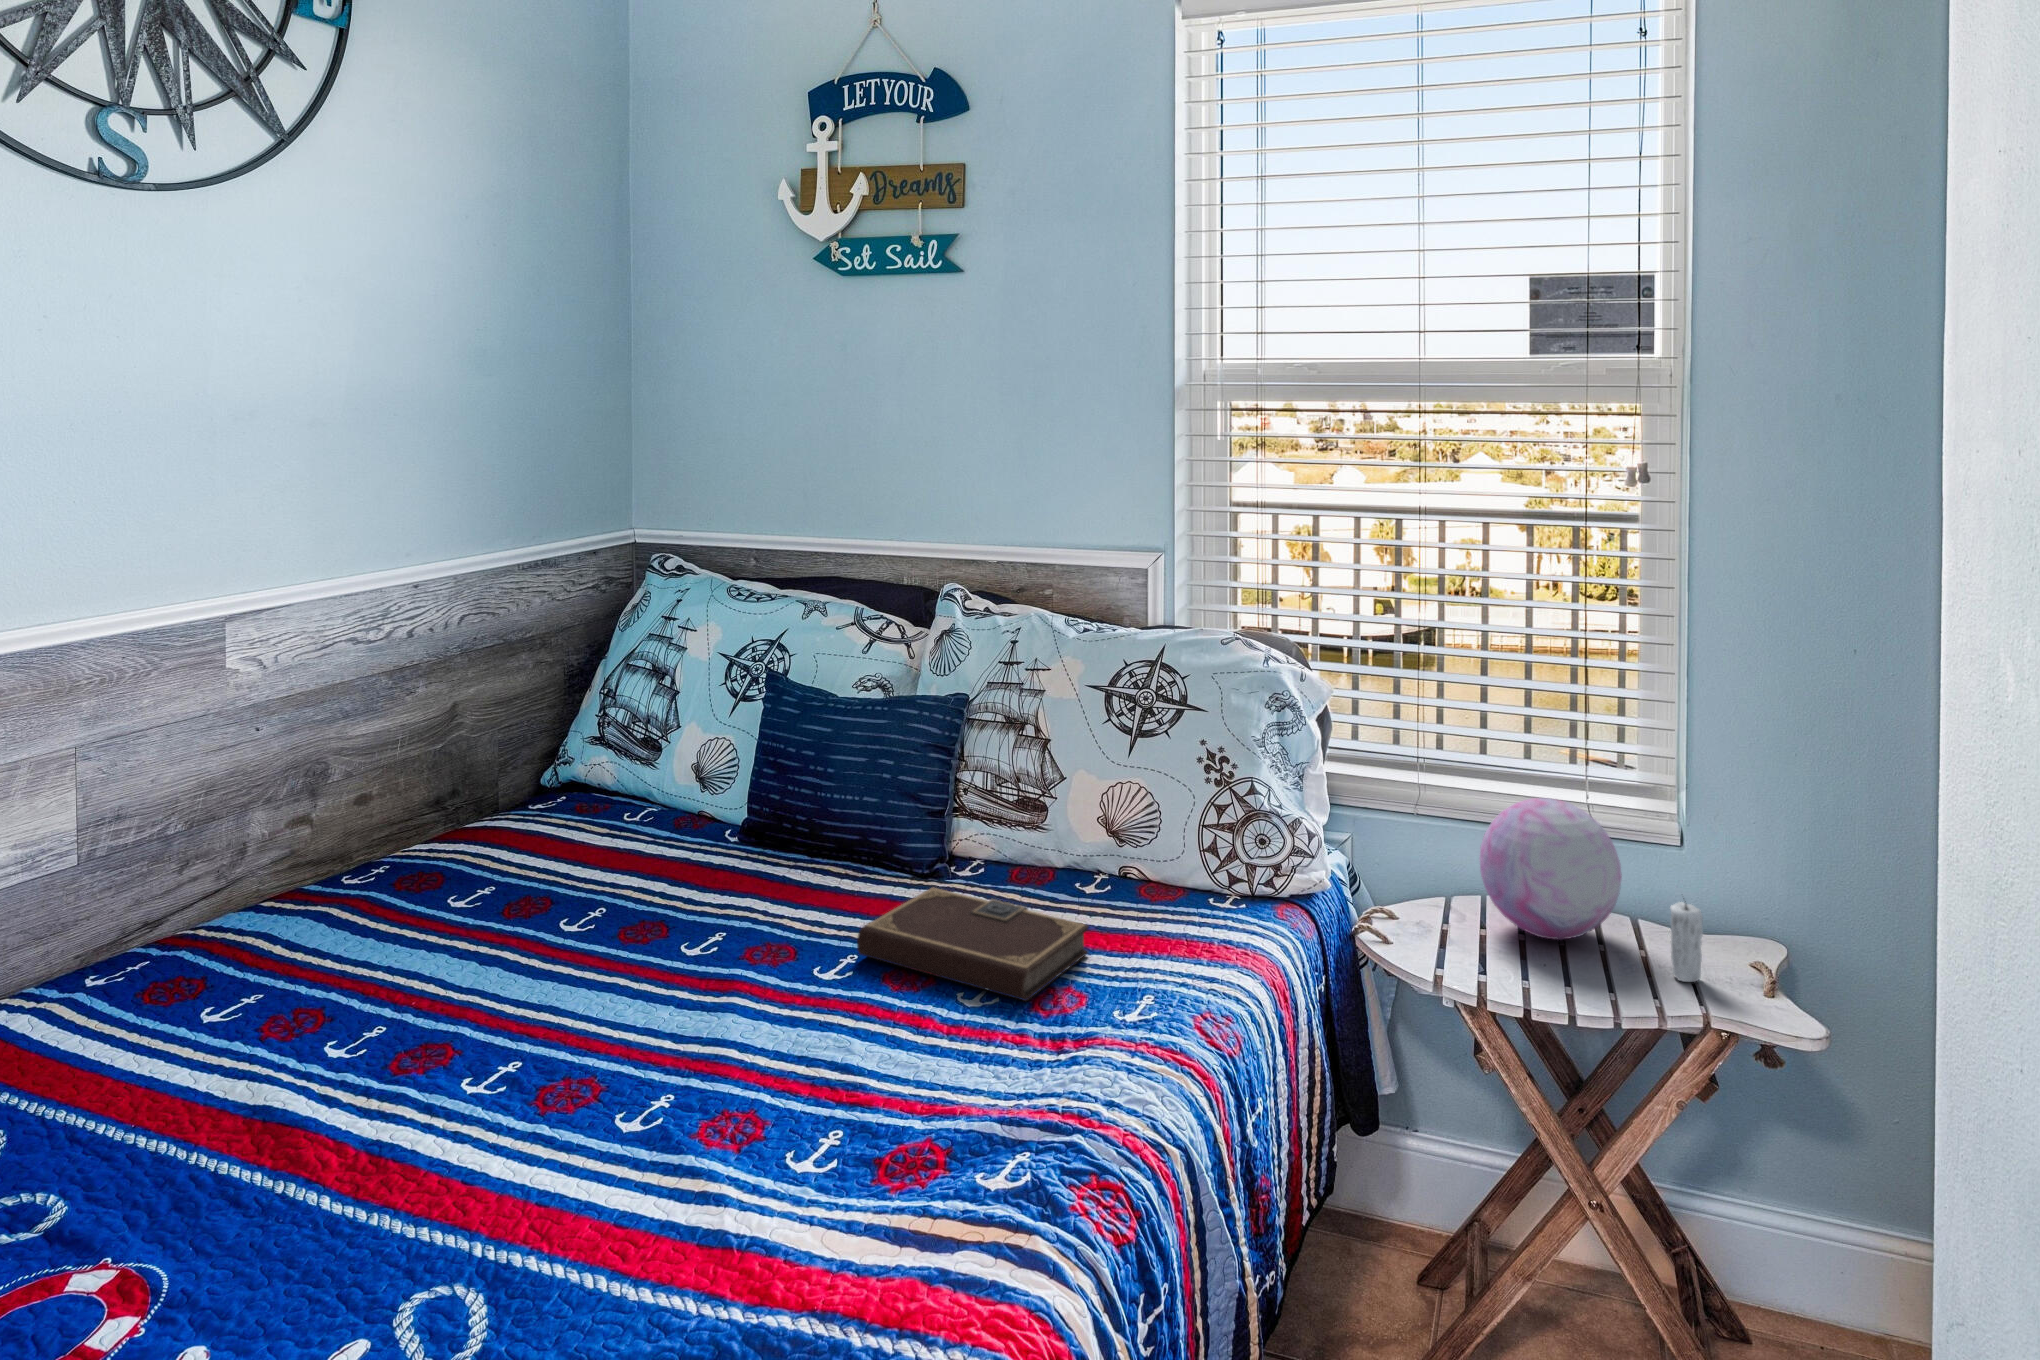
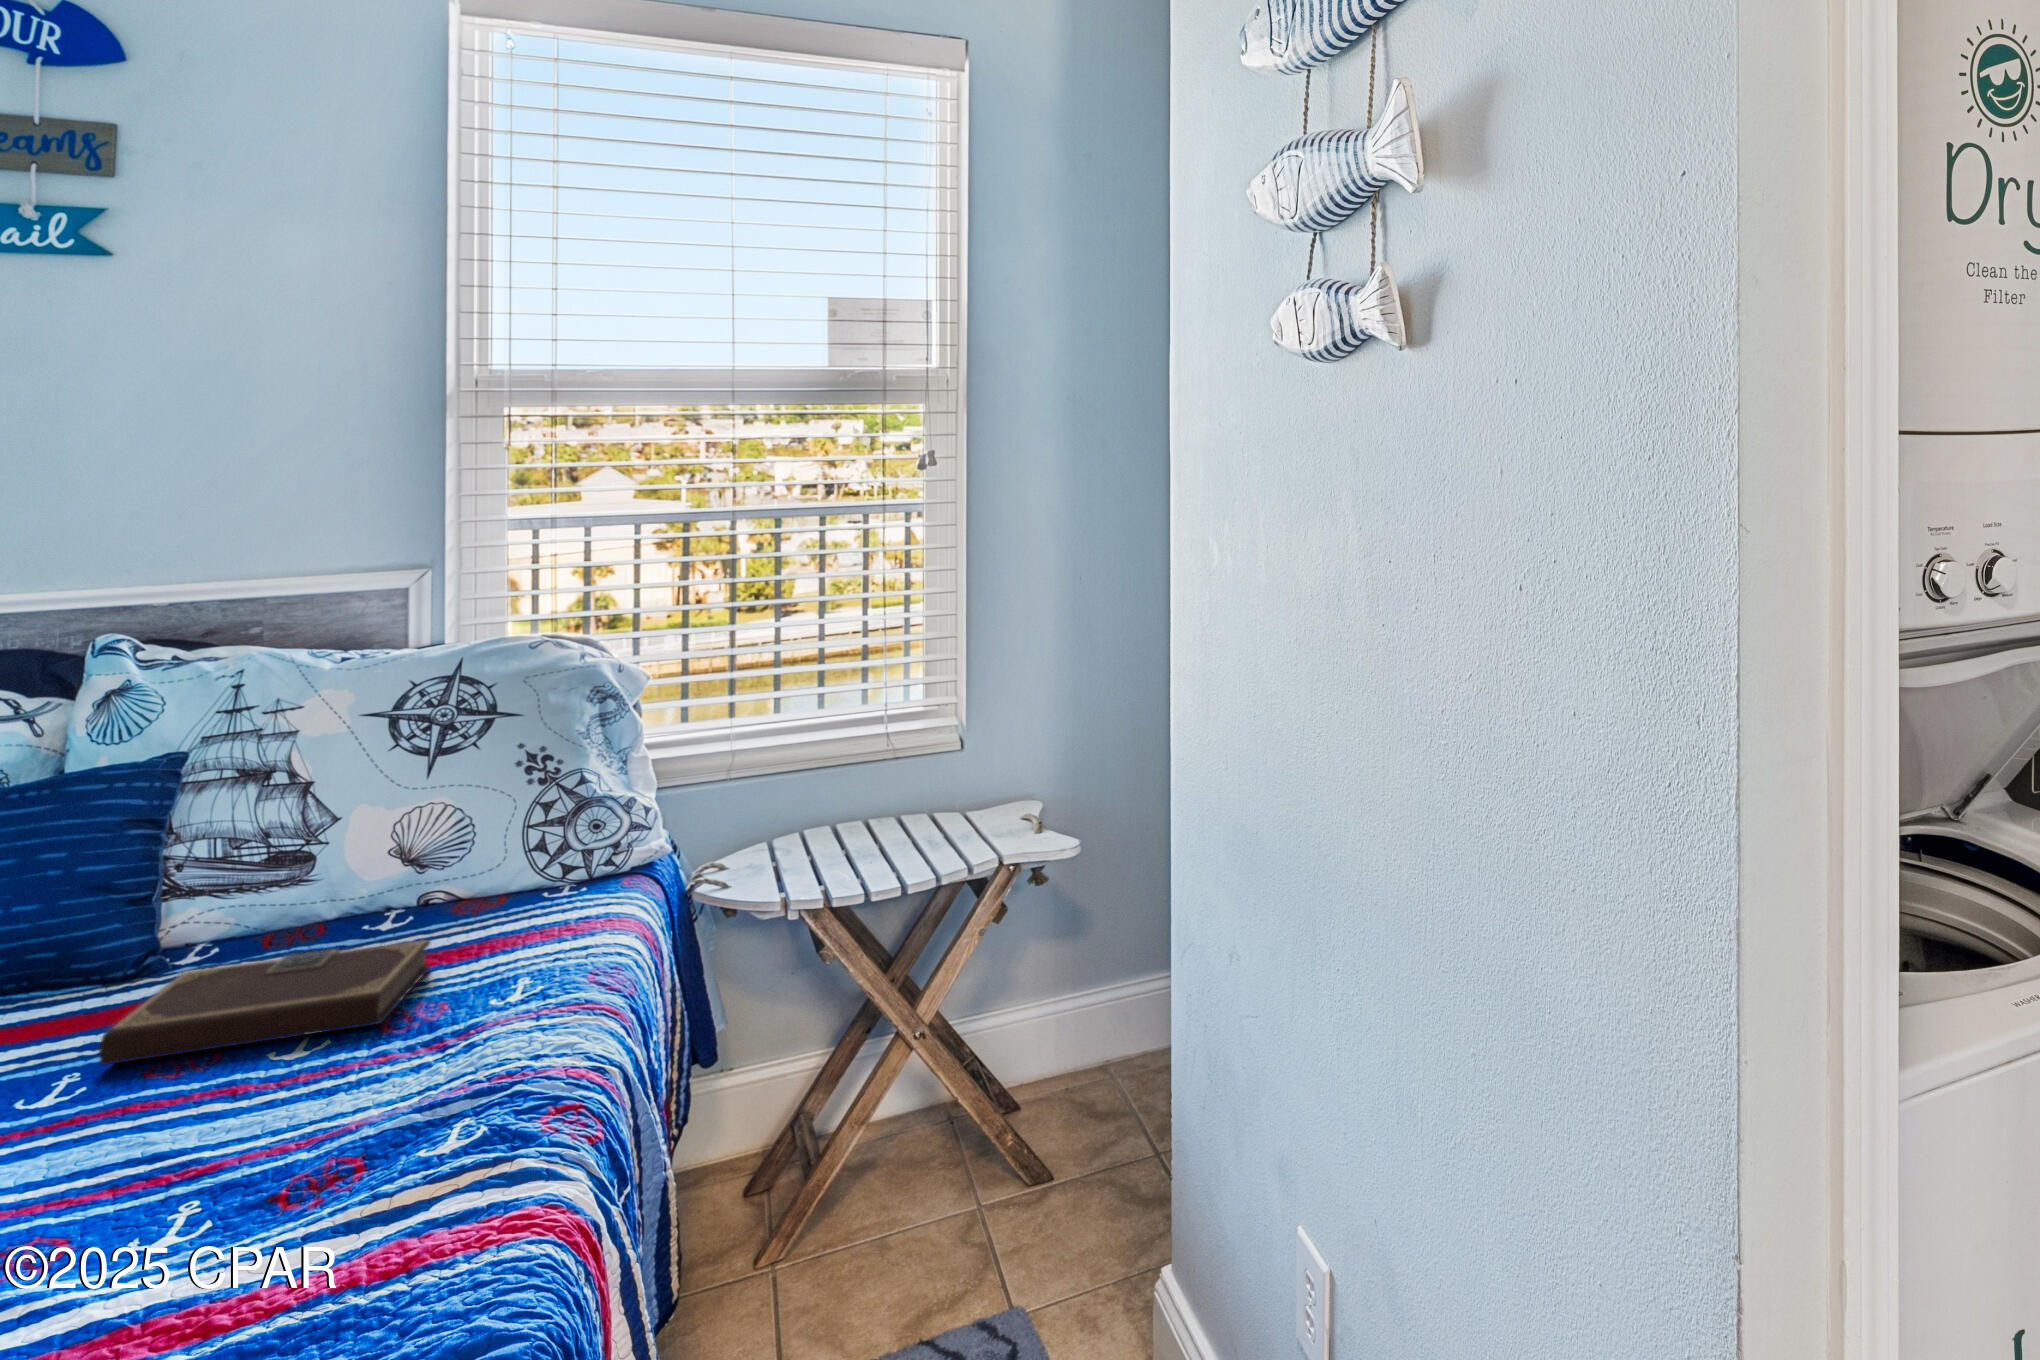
decorative orb: present [1479,798,1622,940] -> none [799,726,919,839]
candle: present [1670,902,1703,982] -> none [960,768,984,835]

